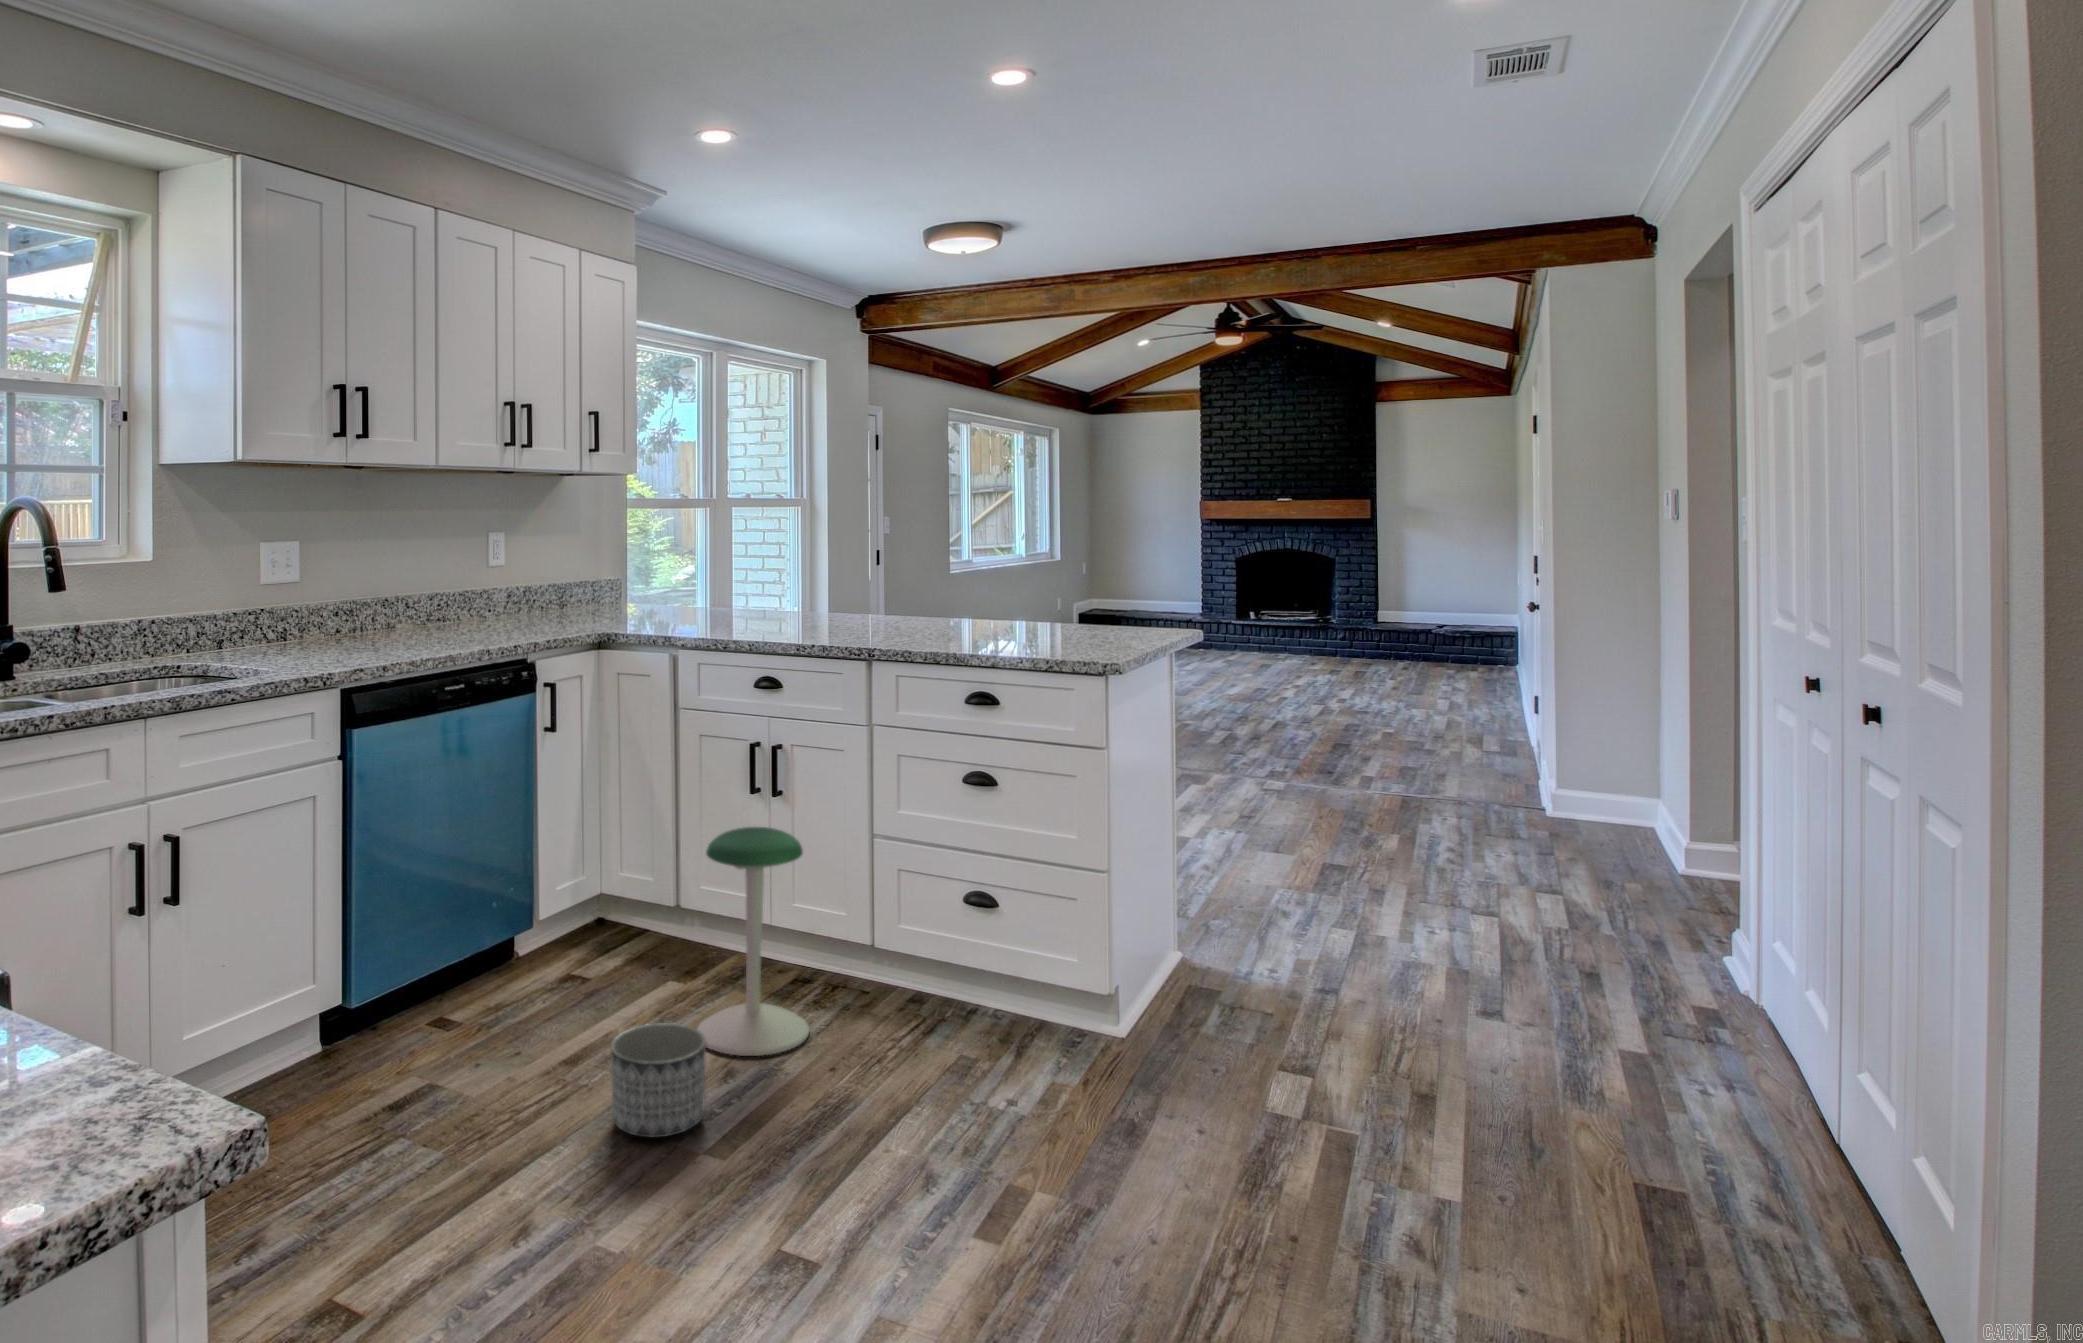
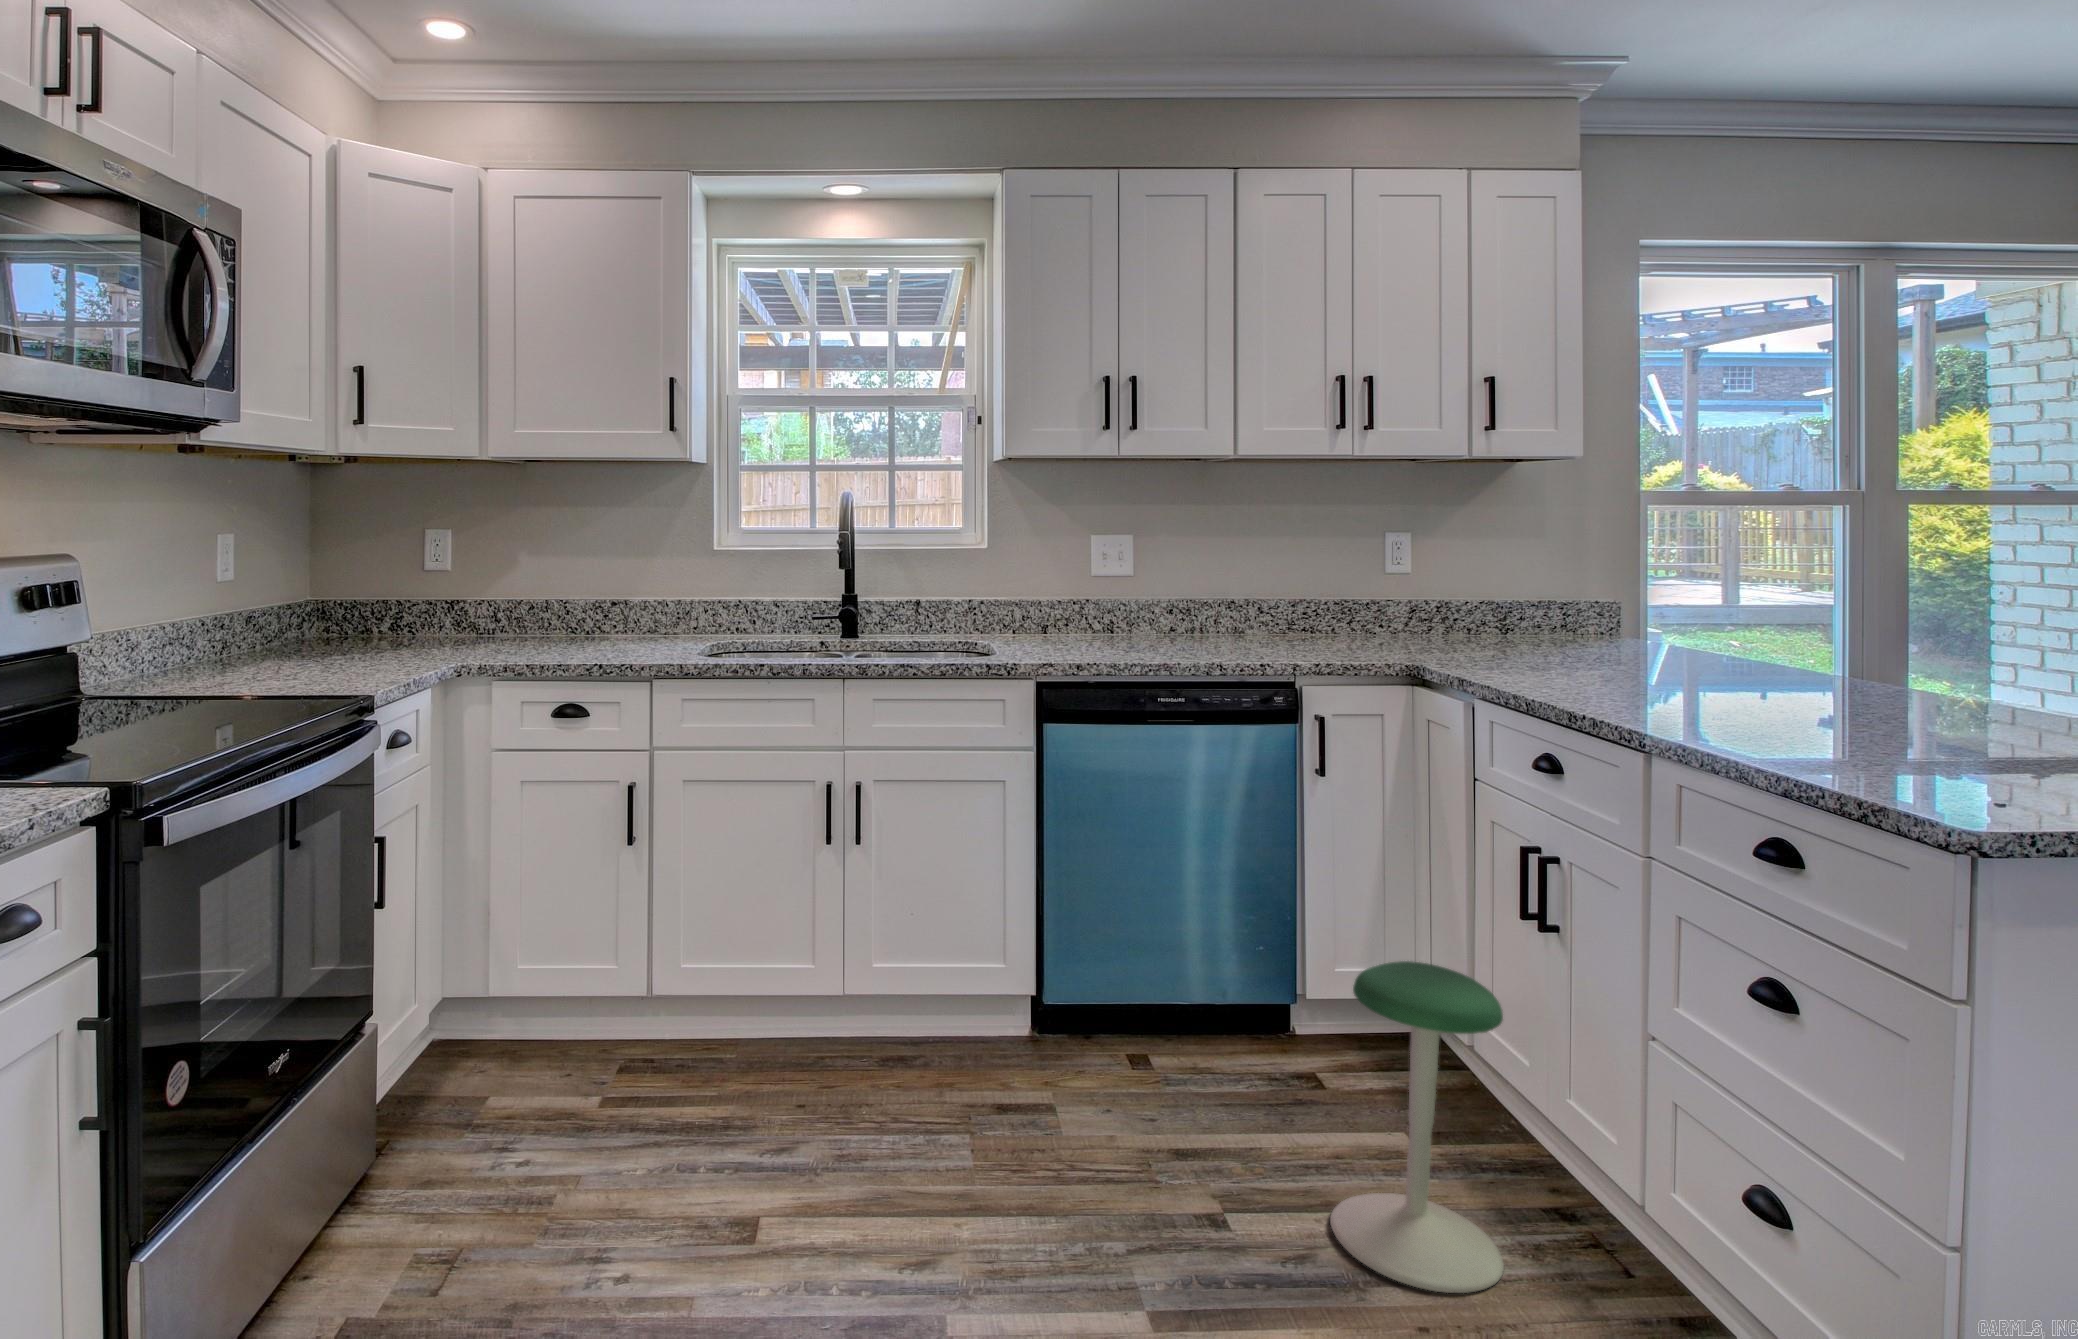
planter: present [611,1023,706,1138] -> none [1103,1135,1220,1284]

